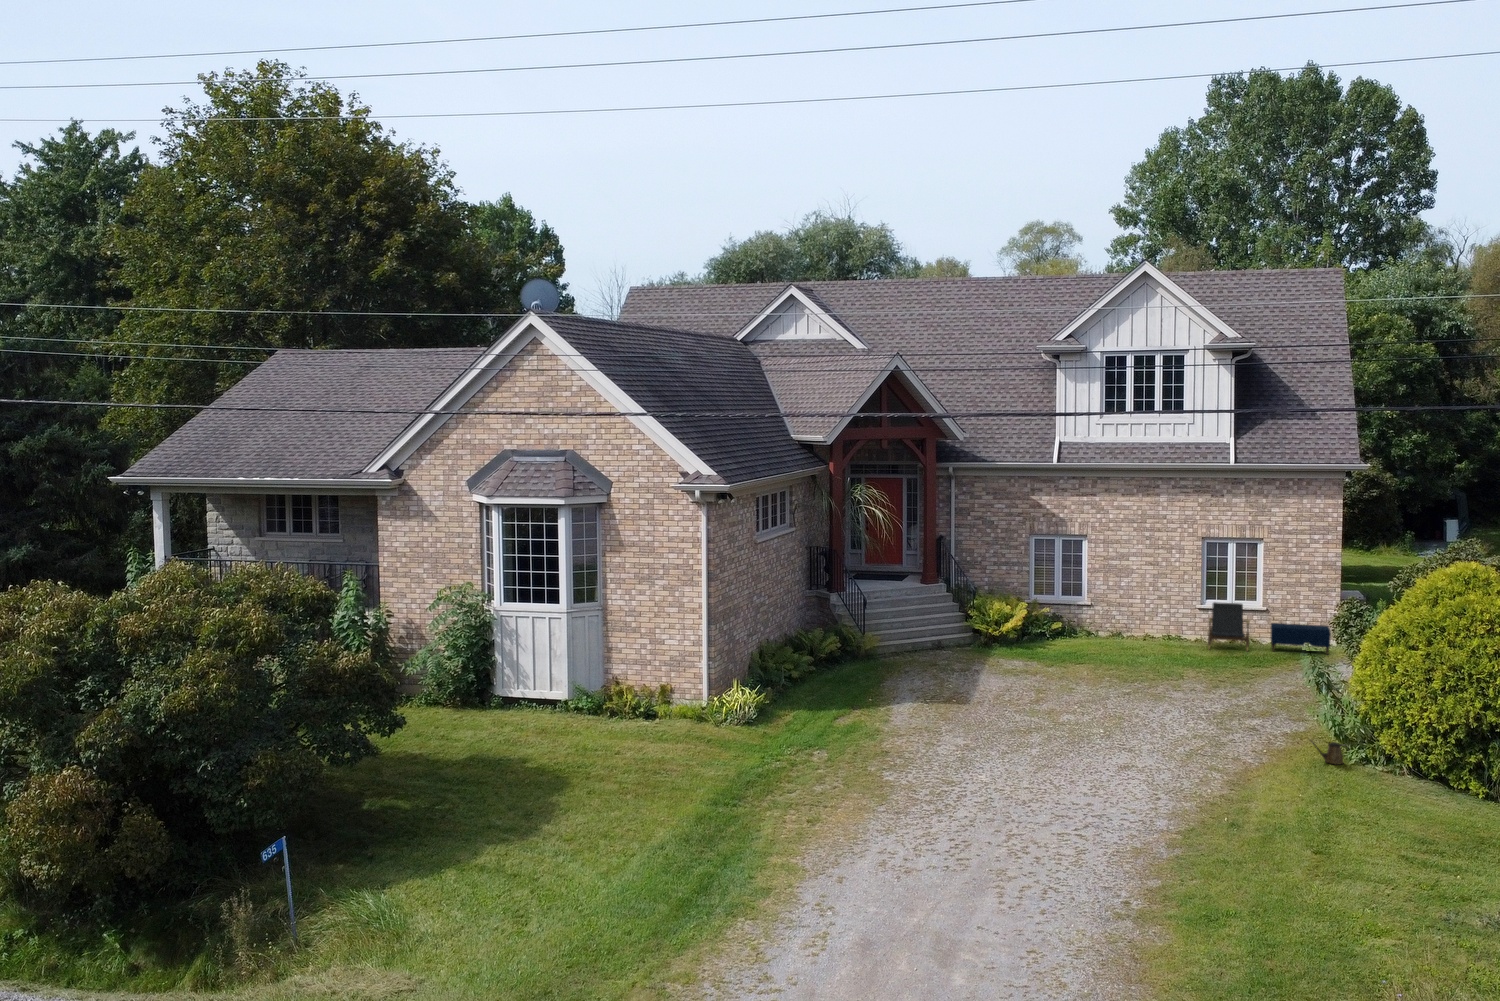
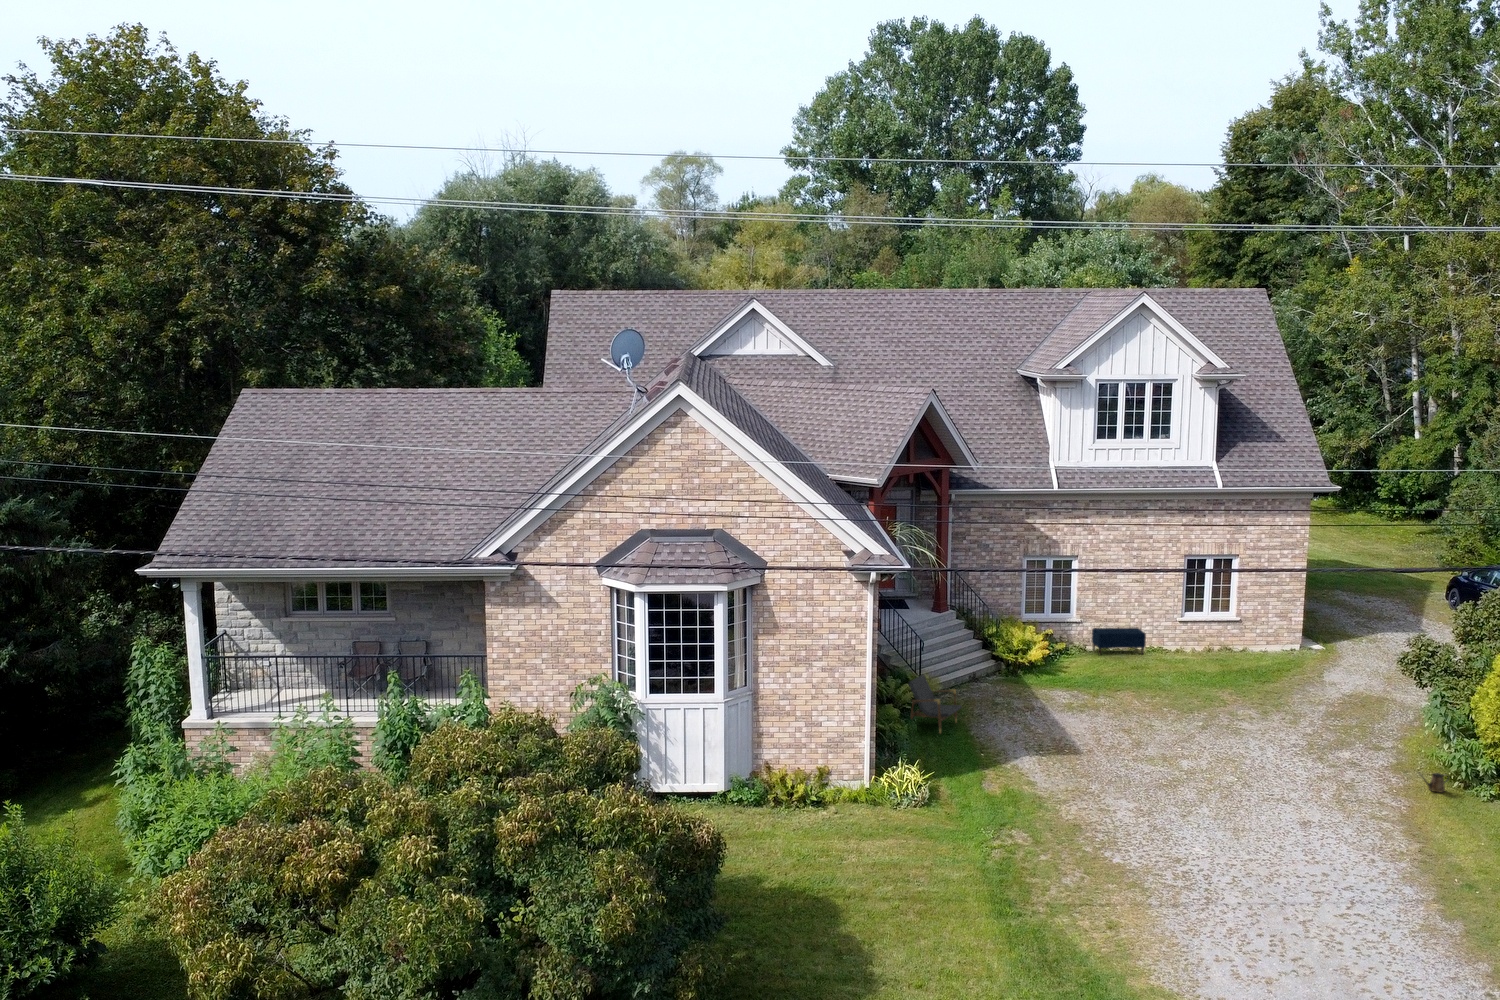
lounge chair: present [1208,602,1249,651] -> present [909,675,962,733]
bench: present [1271,623,1331,655] -> present [1092,628,1146,655]

